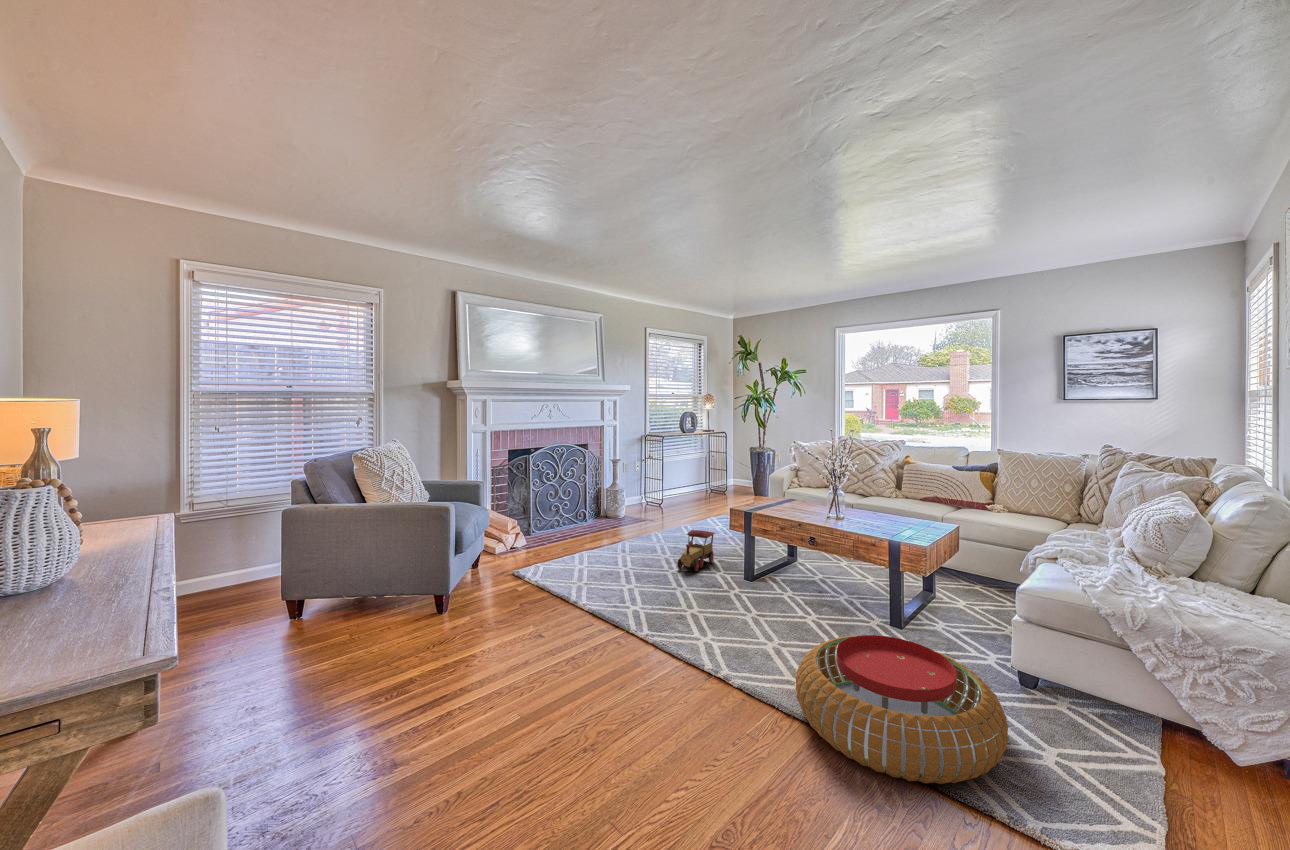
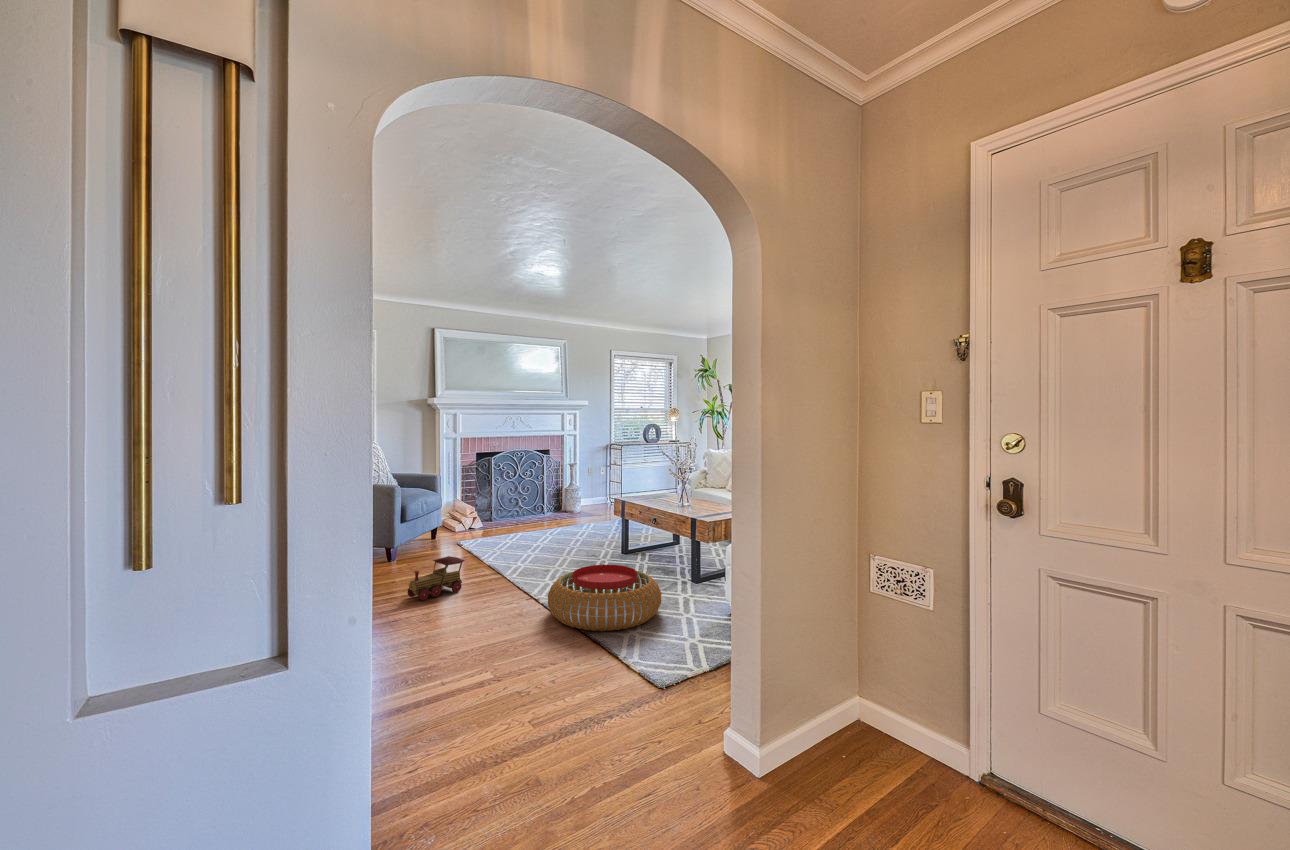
toy train: present [677,530,715,572] -> present [407,556,465,601]

